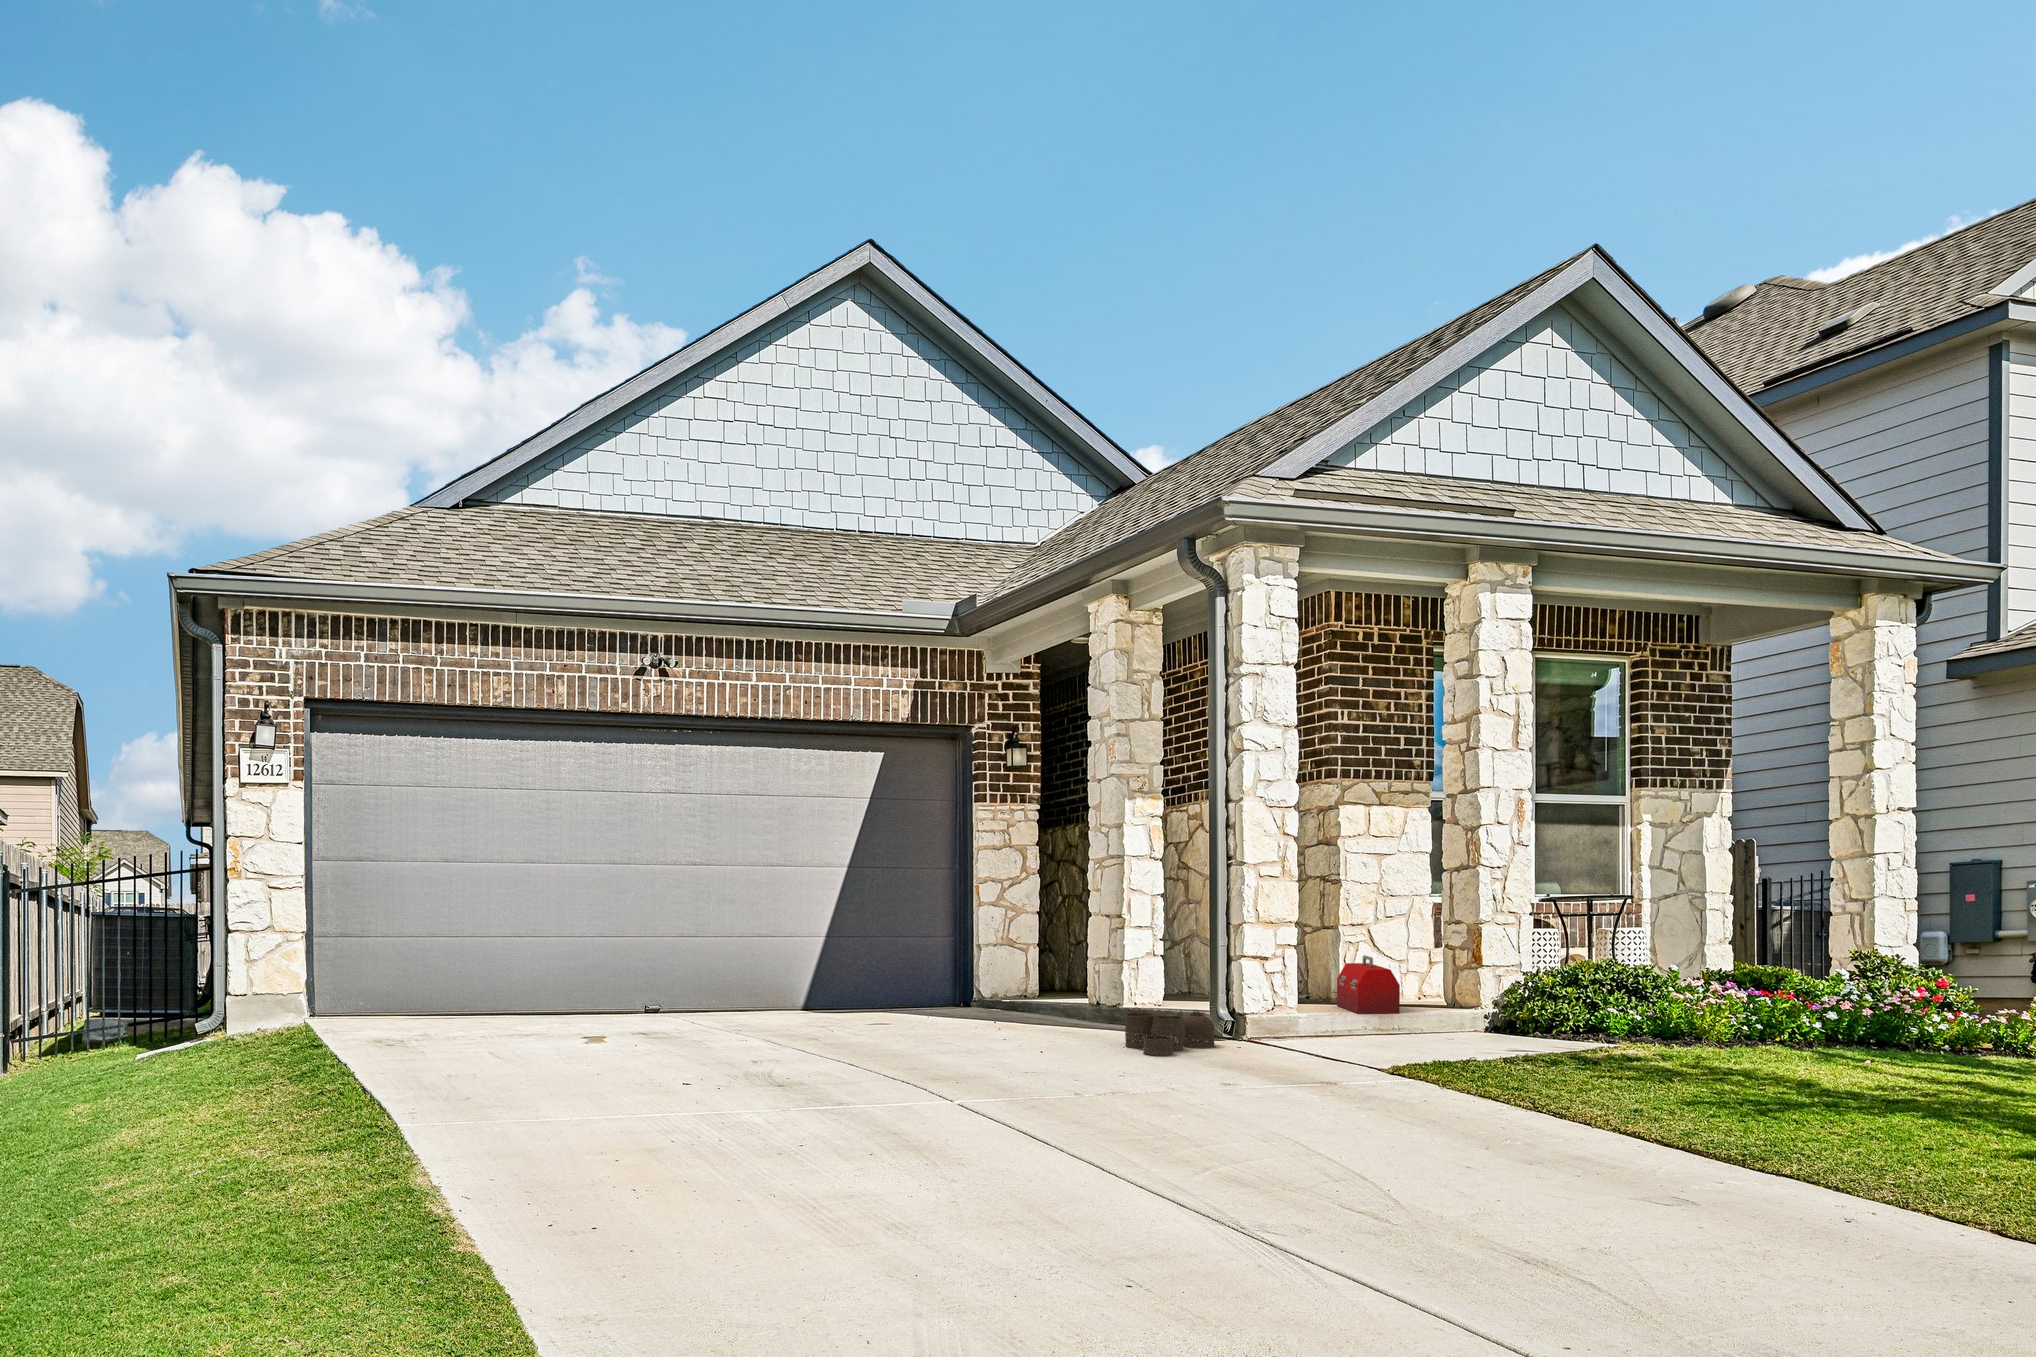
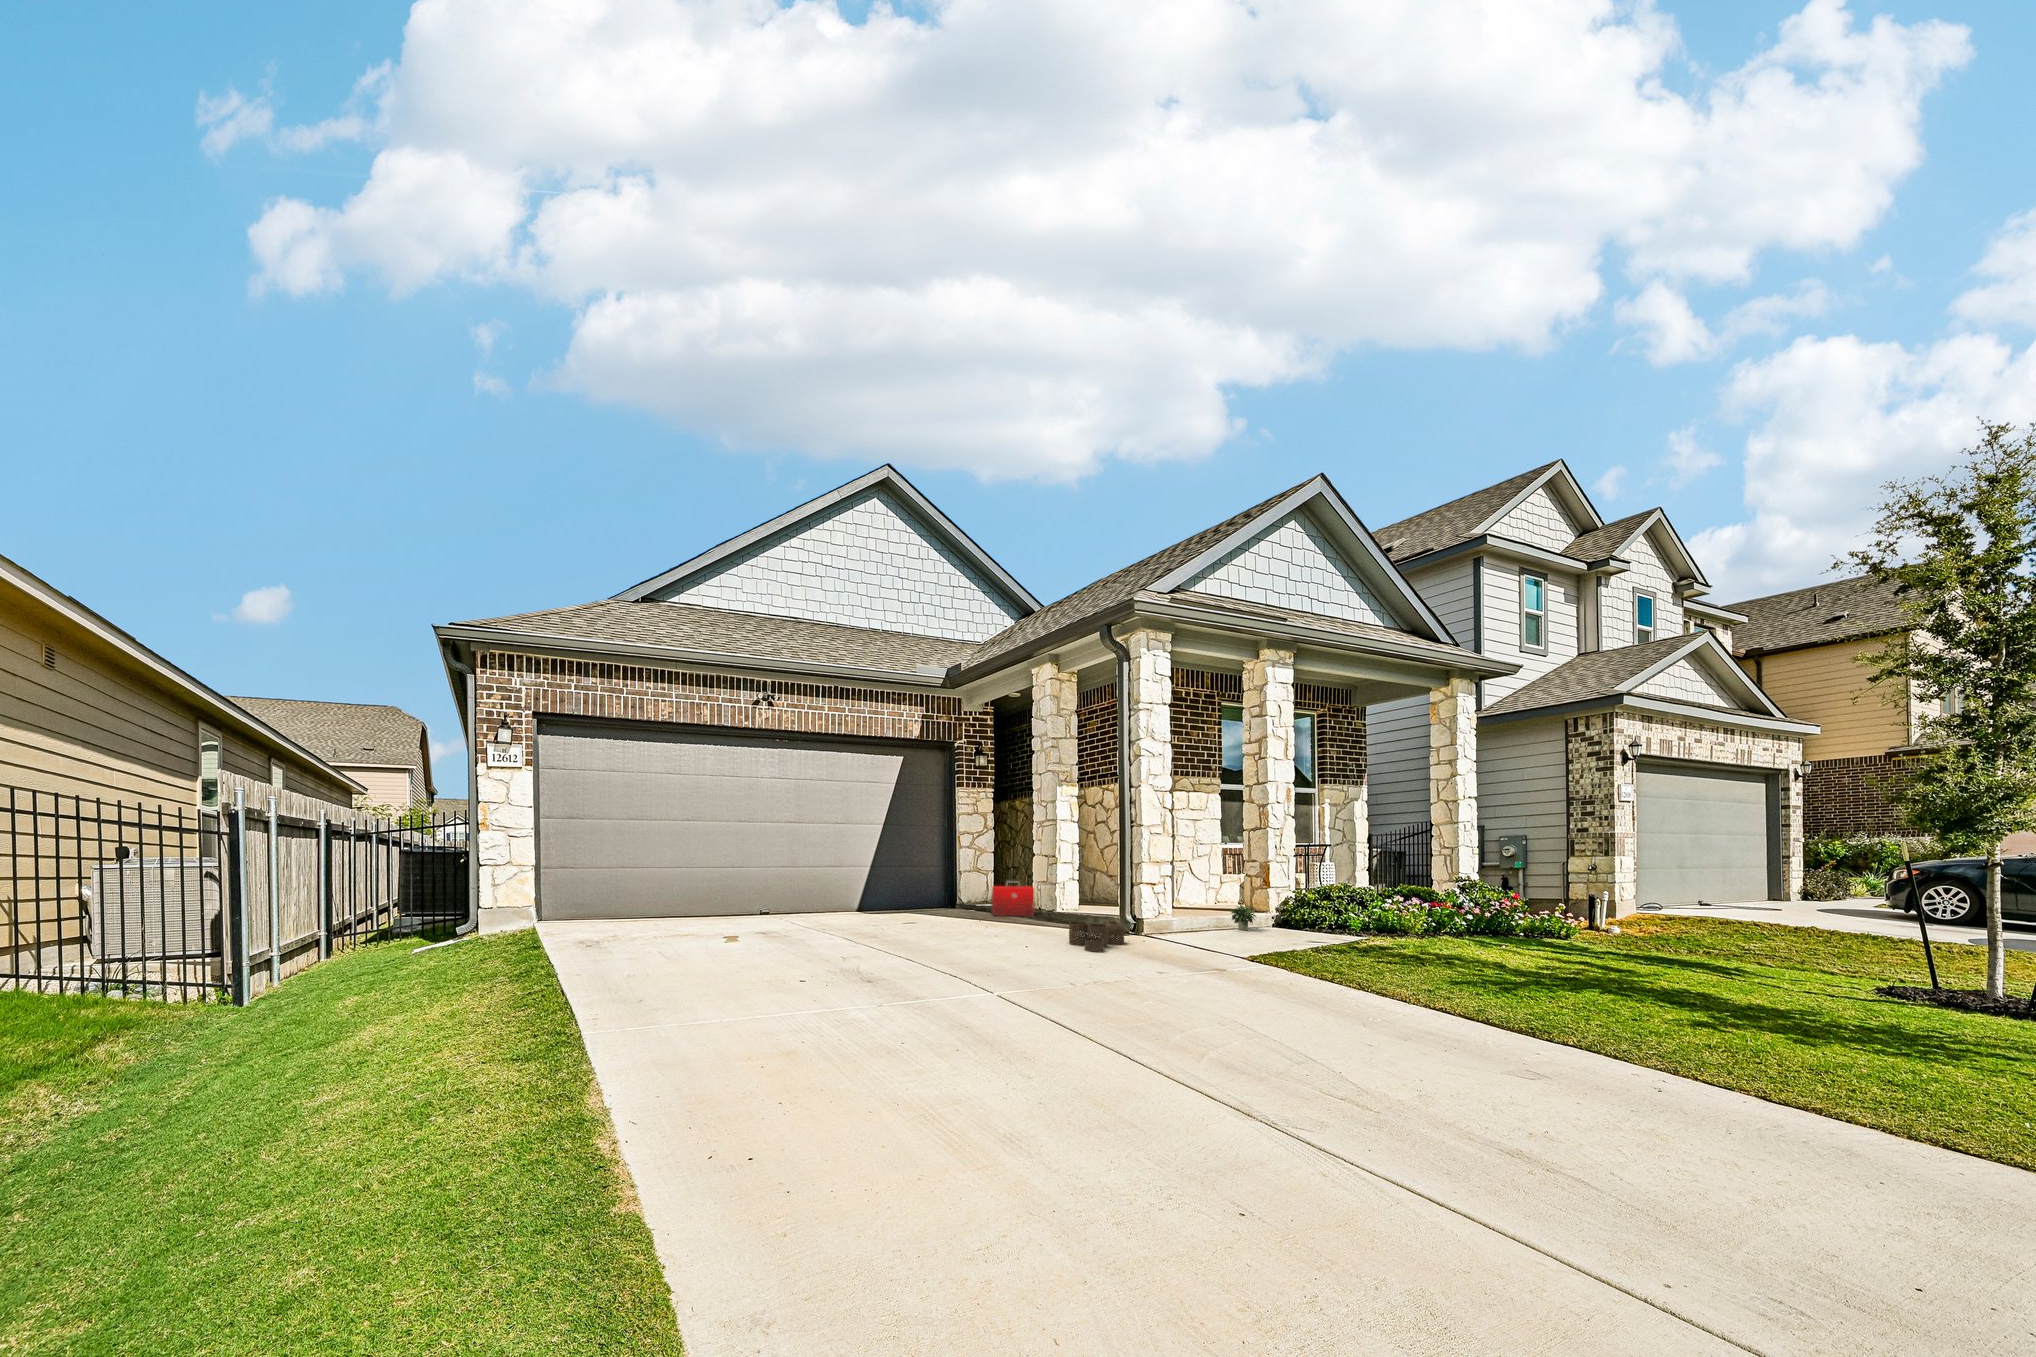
toolbox: present [1337,955,1400,1014] -> present [991,881,1034,916]
potted plant: none [1409,990,1458,1031] -> present [1231,904,1256,930]

